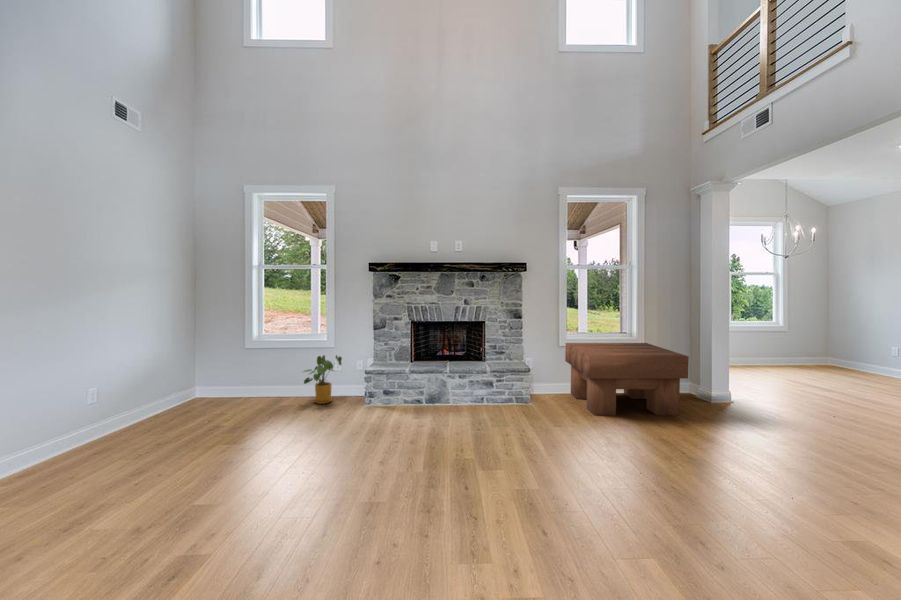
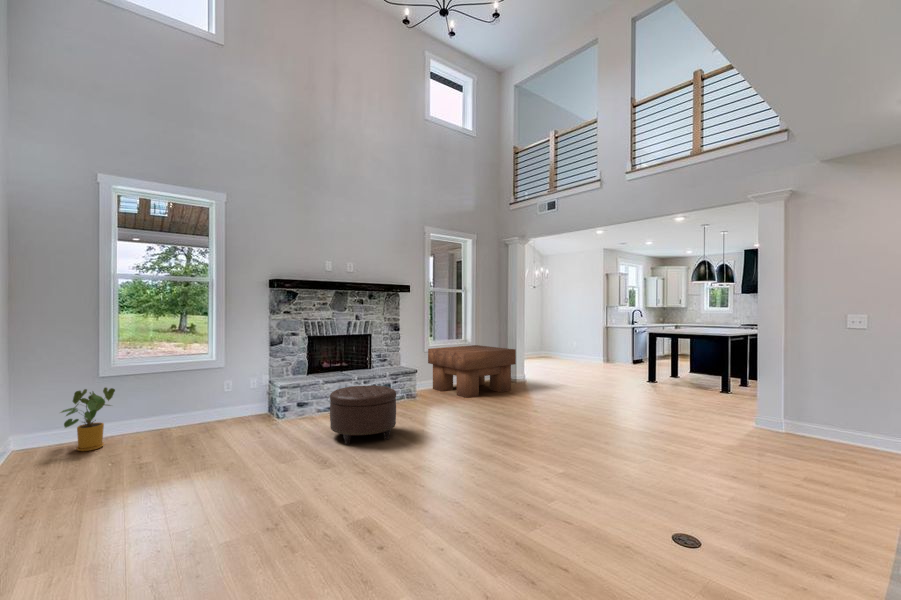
house plant: present [304,355,342,404] -> present [61,387,115,451]
ottoman: none [361,383,436,454] -> present [330,385,396,444]

